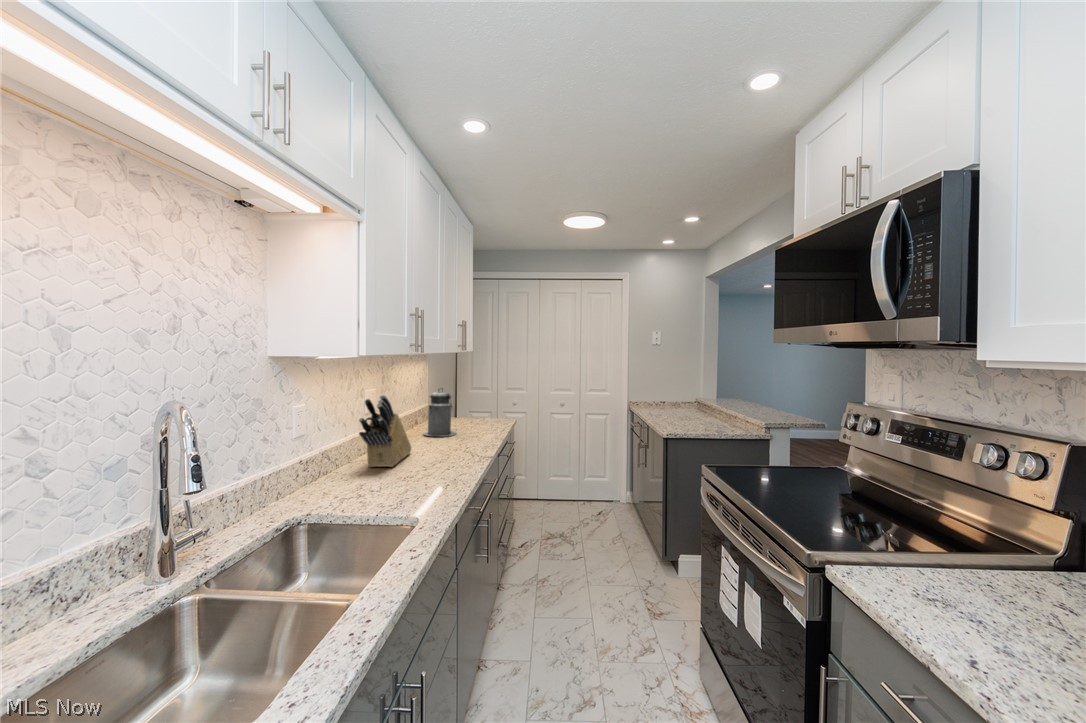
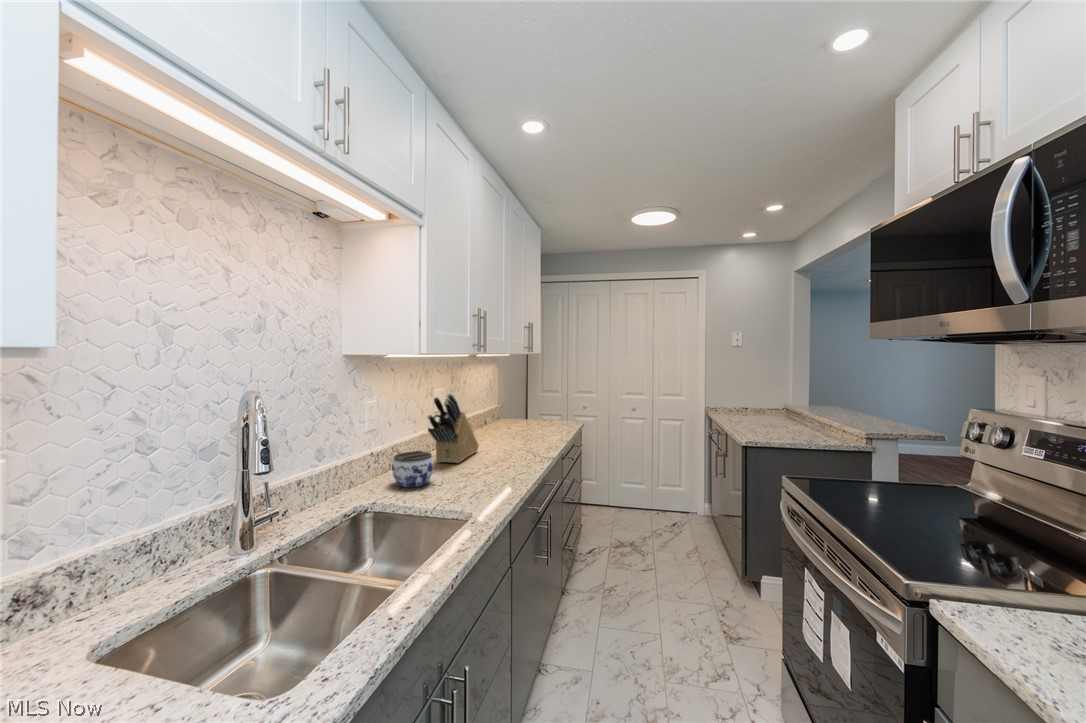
canister: present [423,388,456,436] -> none [493,390,524,437]
jar: none [323,456,369,496] -> present [392,451,434,487]

